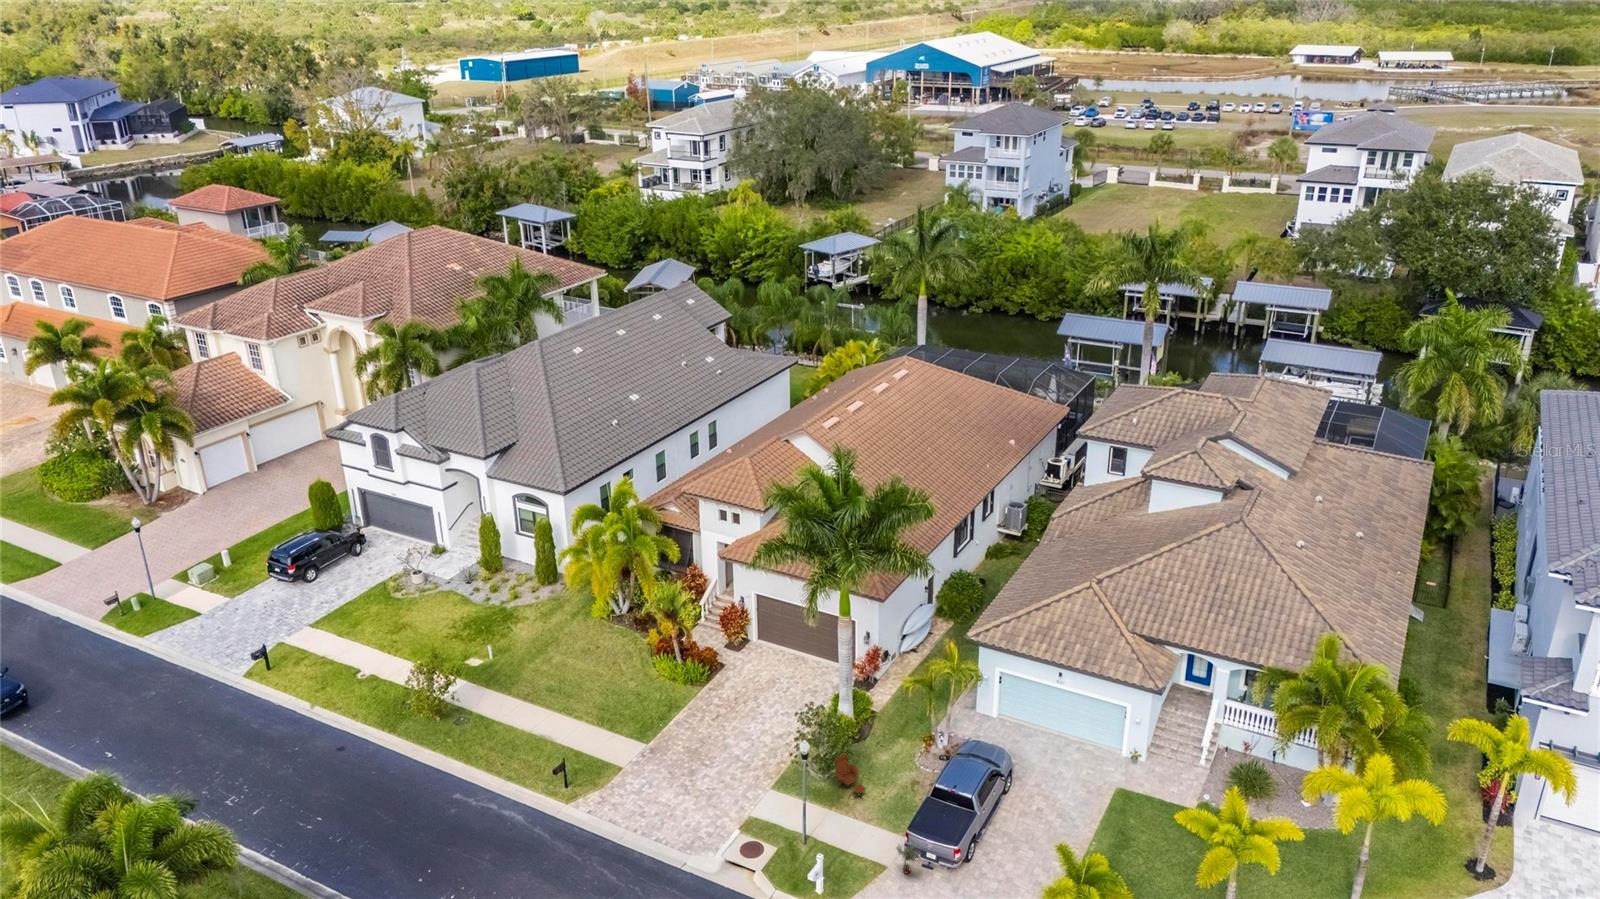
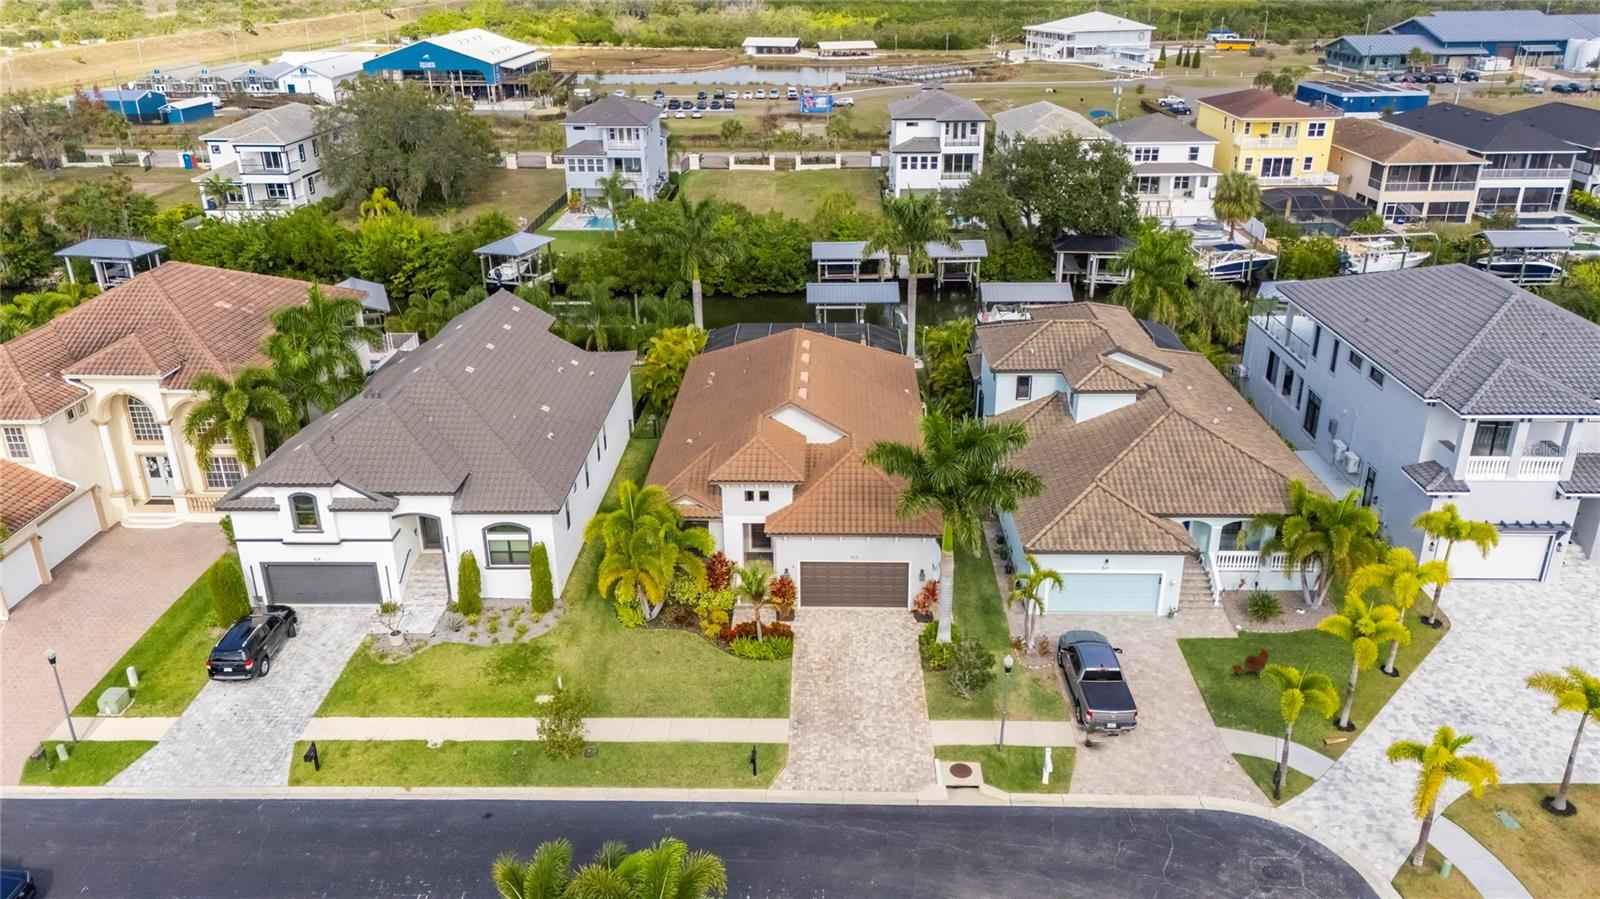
lounge chair: present [835,754,865,796] -> present [1232,649,1269,675]

